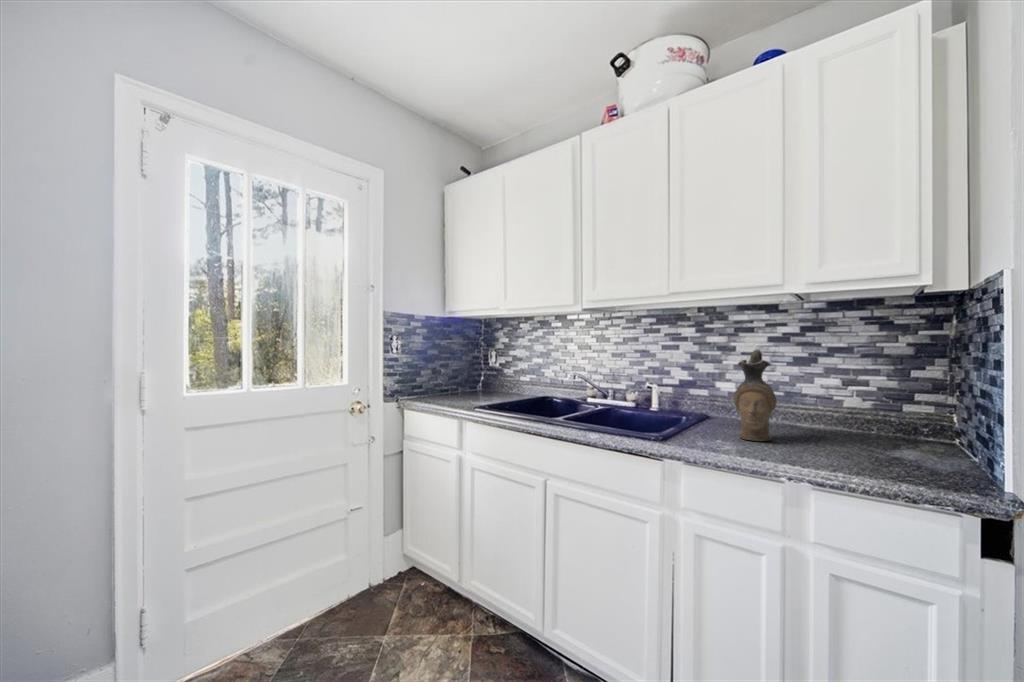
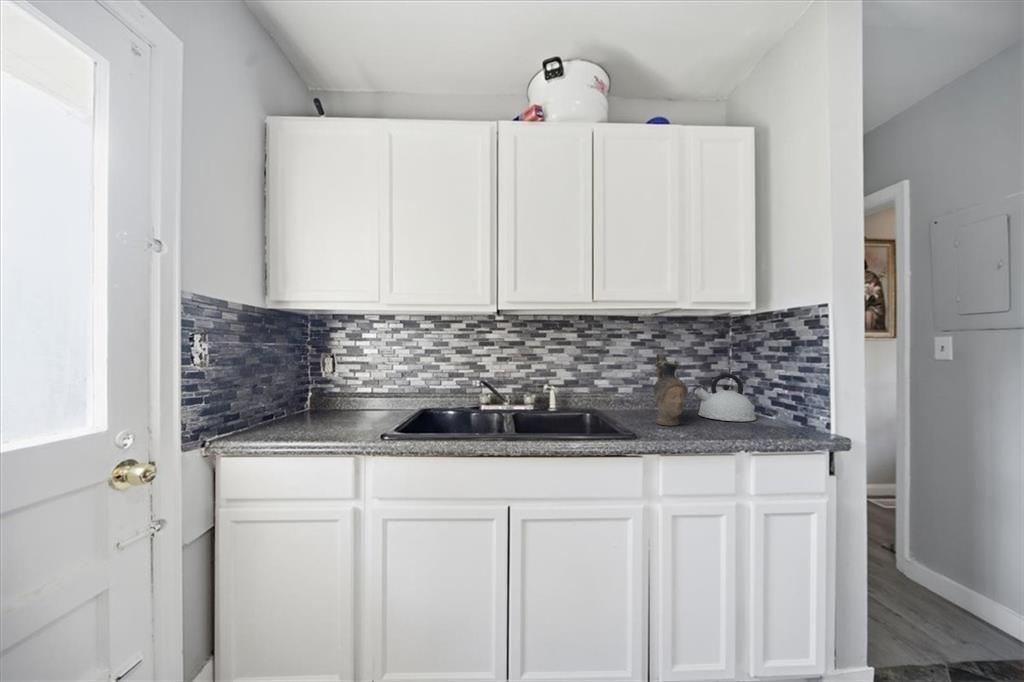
kettle: none [830,382,941,457] -> present [695,373,756,422]

